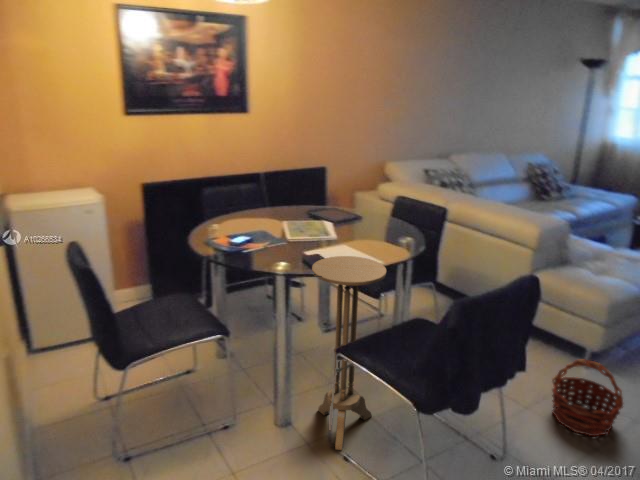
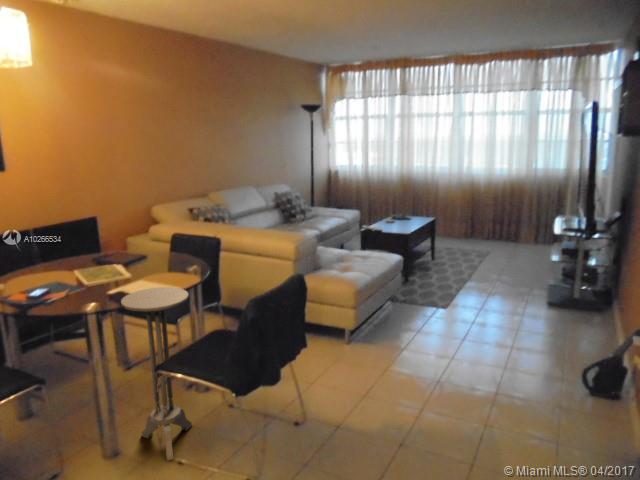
basket: present [552,360,623,436] -> none [325,332,373,388]

